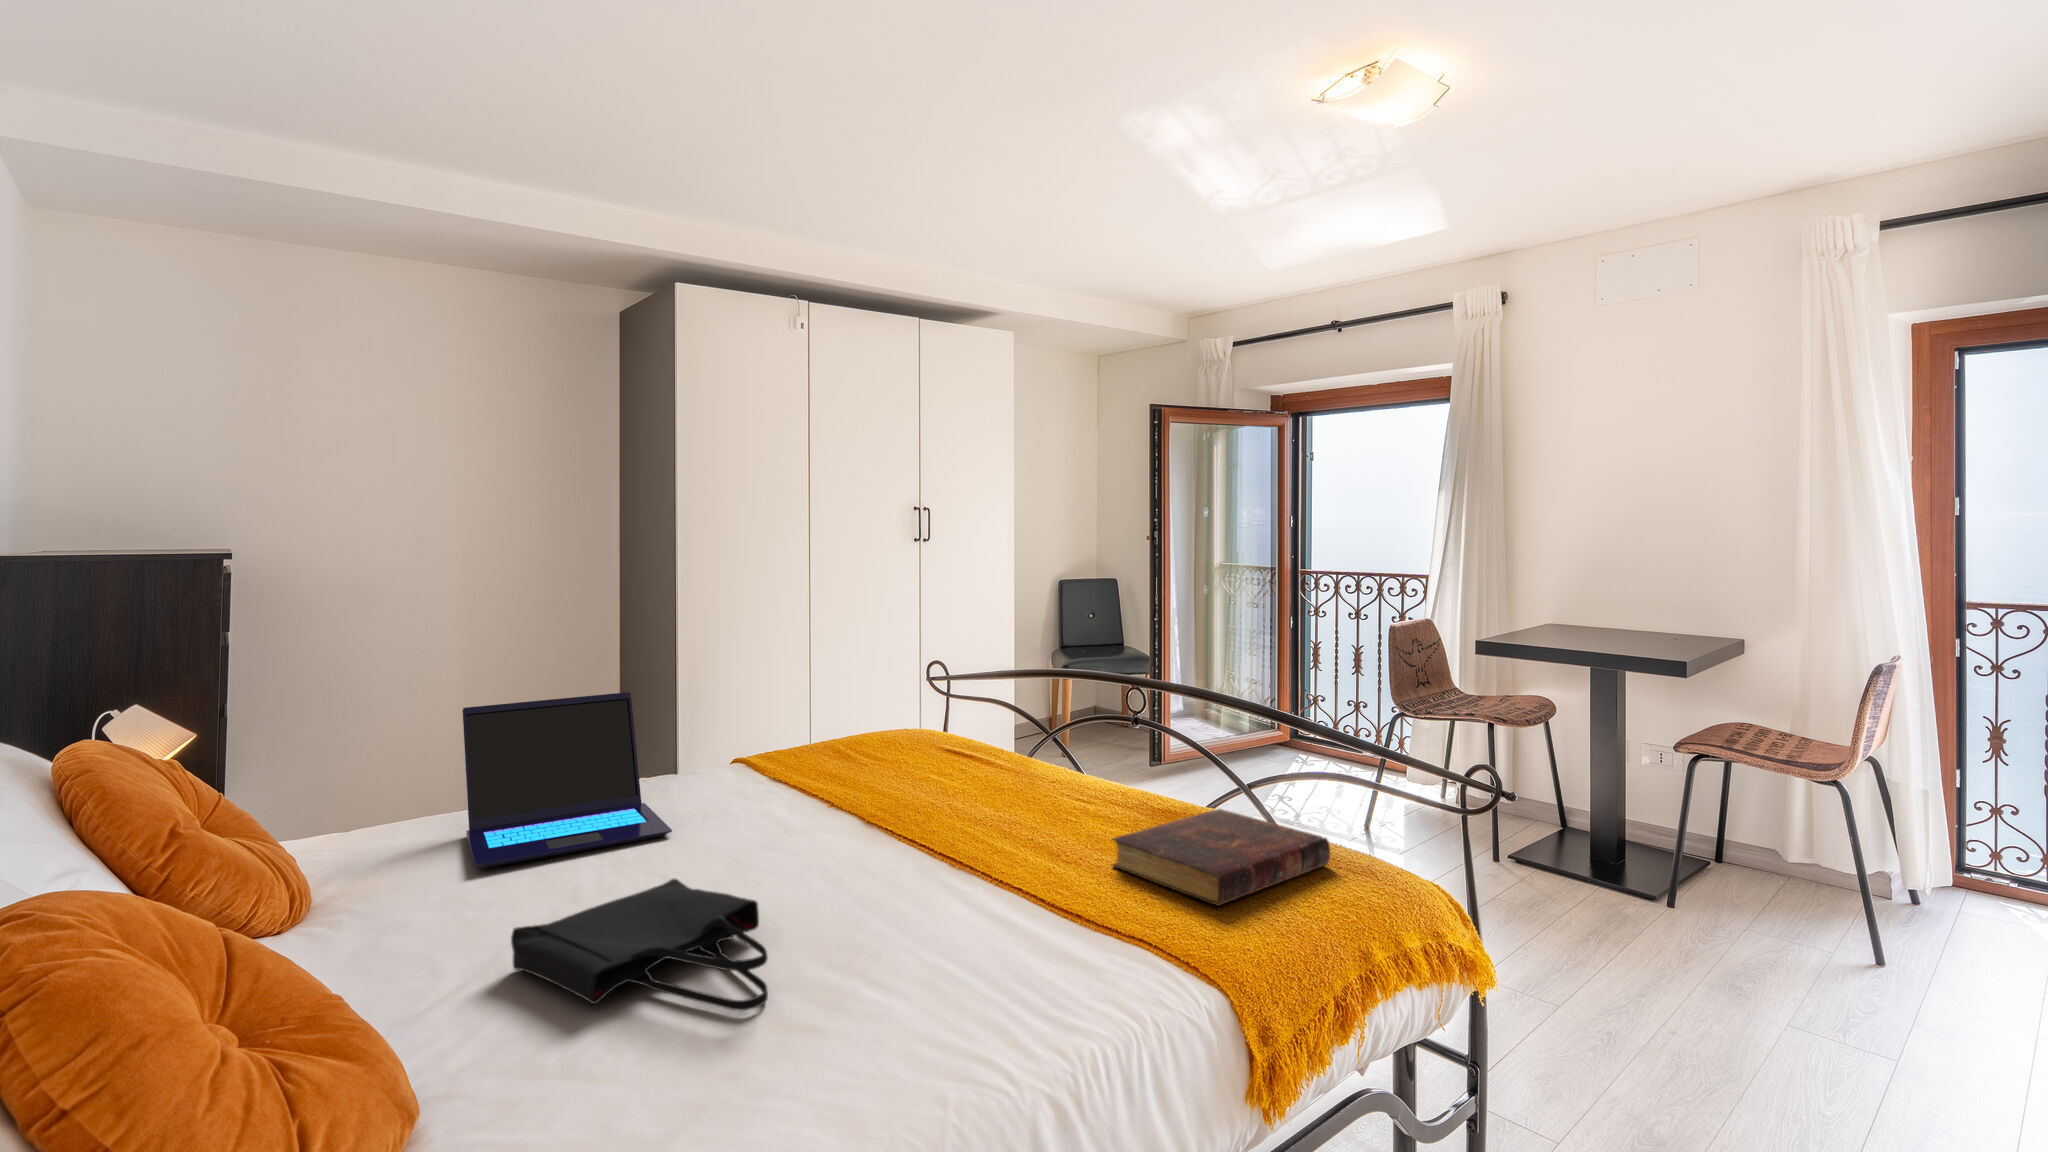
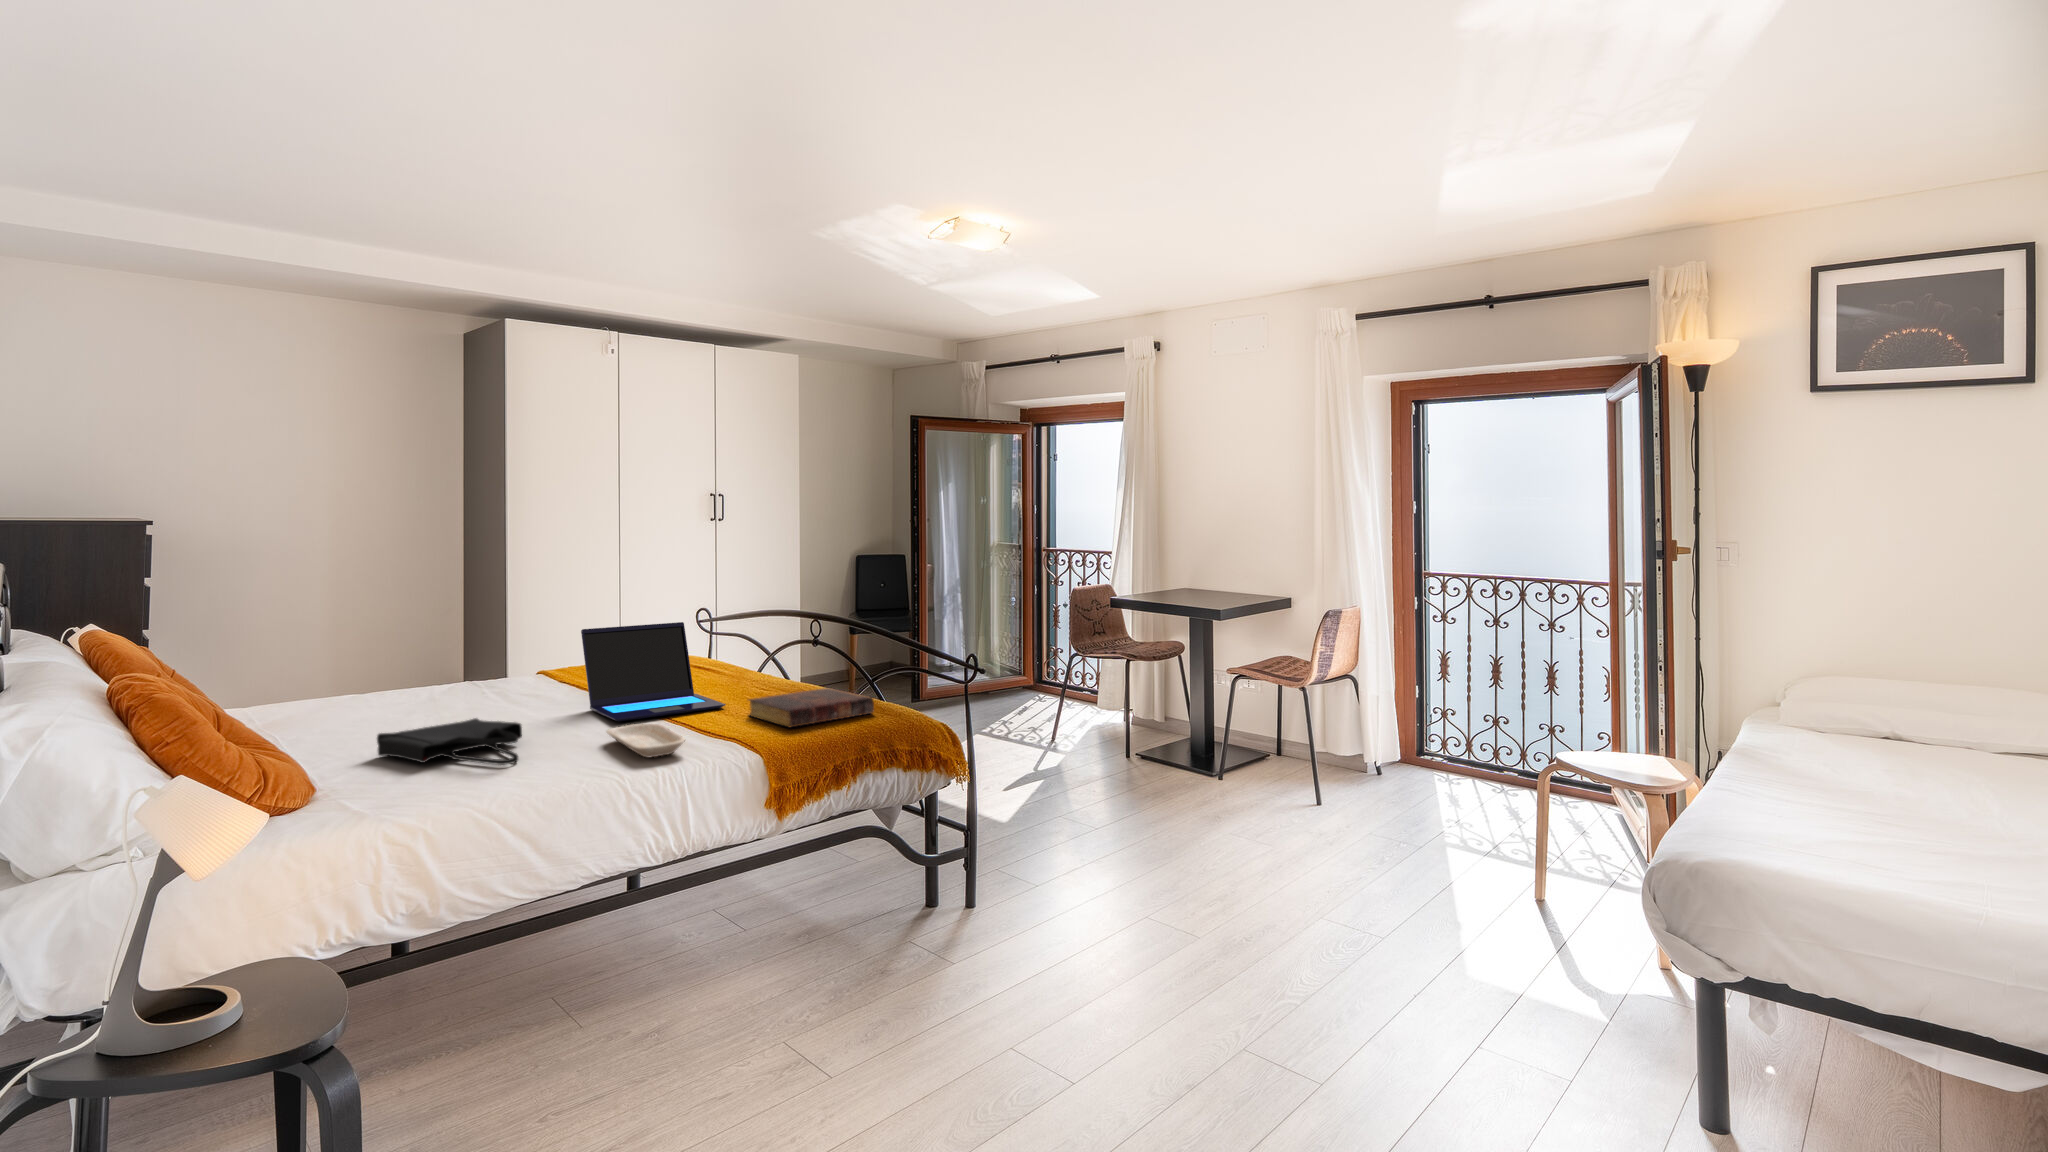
laptop: present [462,692,672,868] -> present [581,622,726,721]
tray: none [906,897,1076,997] -> present [606,724,685,757]

